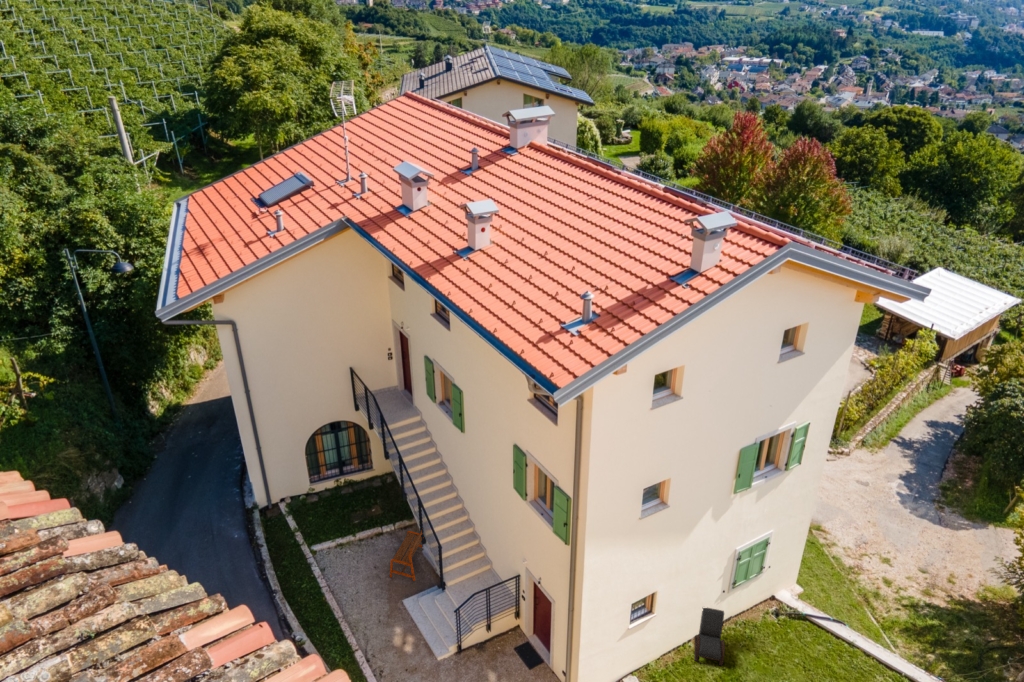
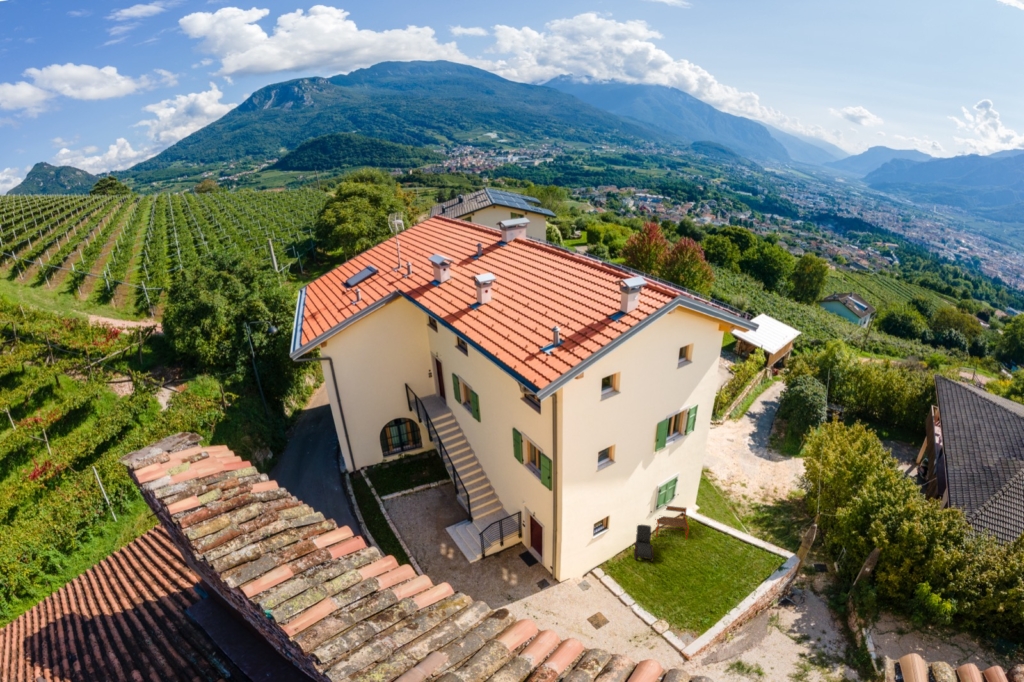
bench: present [390,531,424,581] -> present [656,505,689,540]

